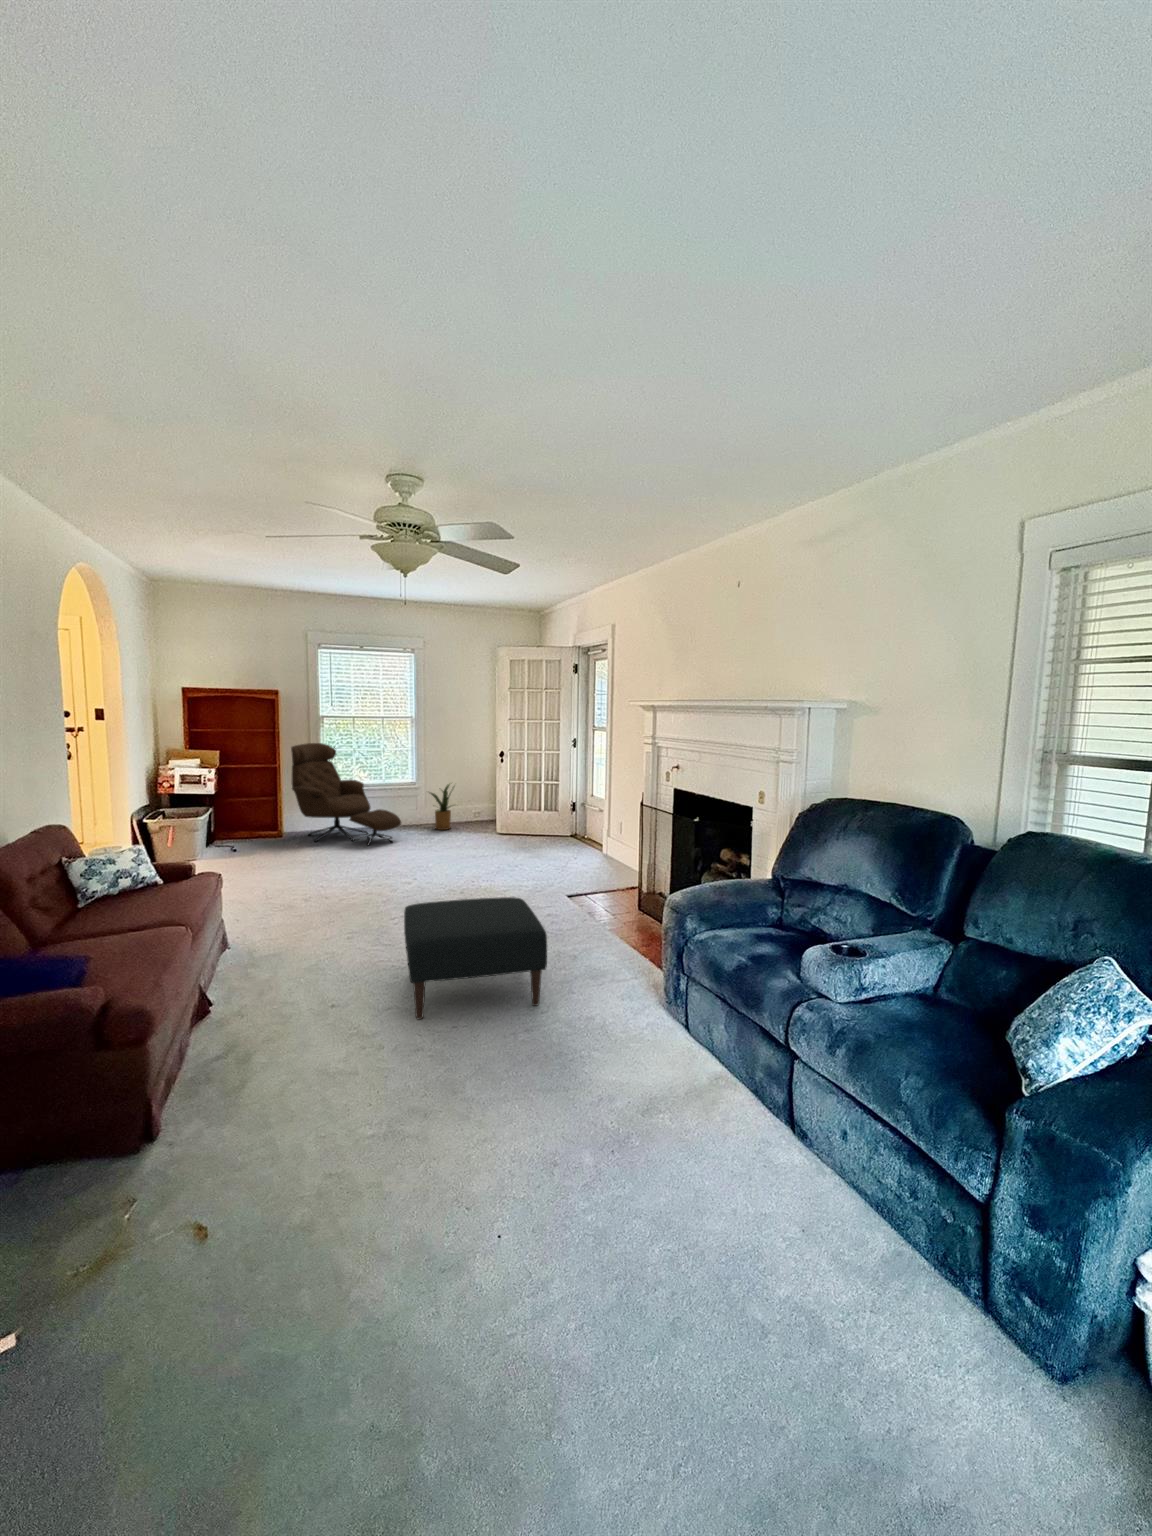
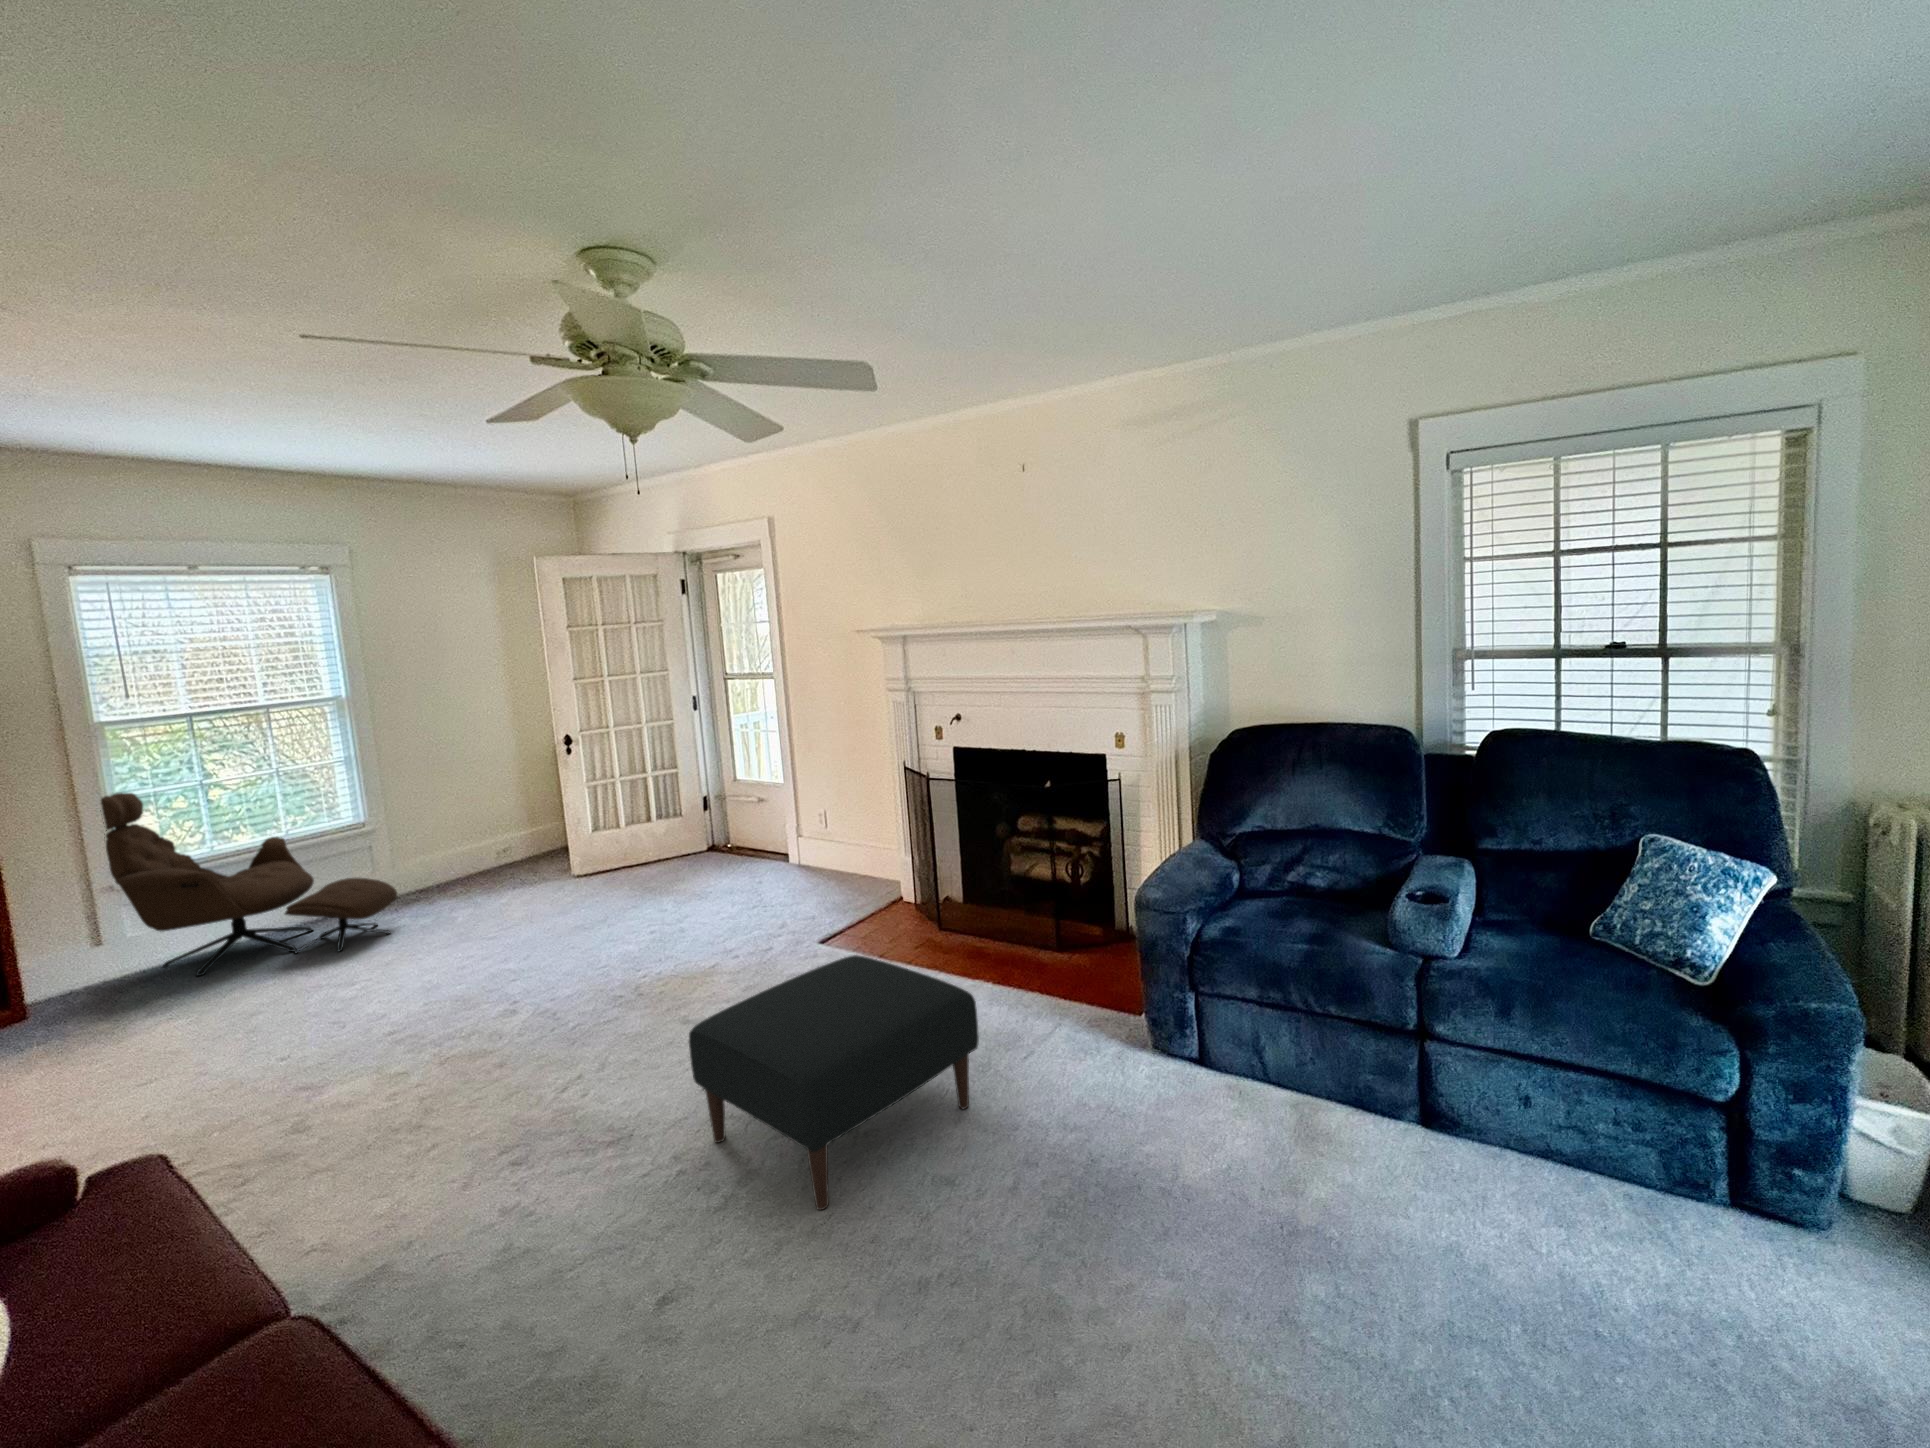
house plant: present [430,784,454,830] -> none [423,802,488,889]

